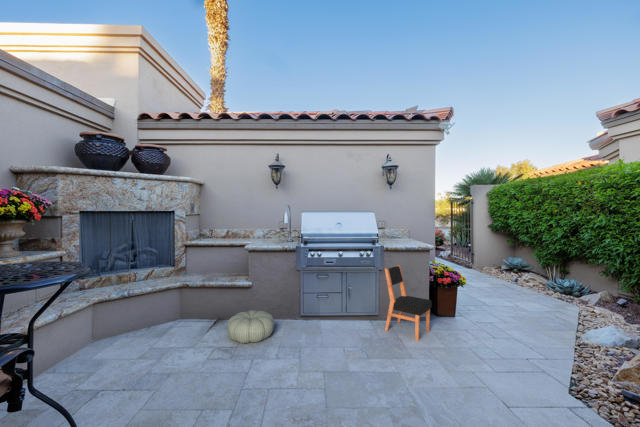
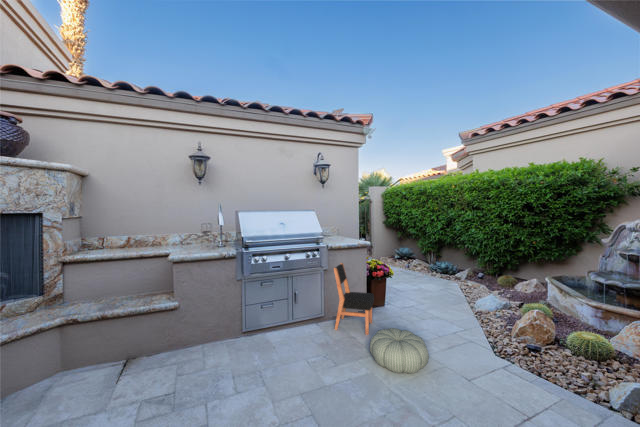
pouf: present [227,310,274,343] -> present [370,328,429,373]

